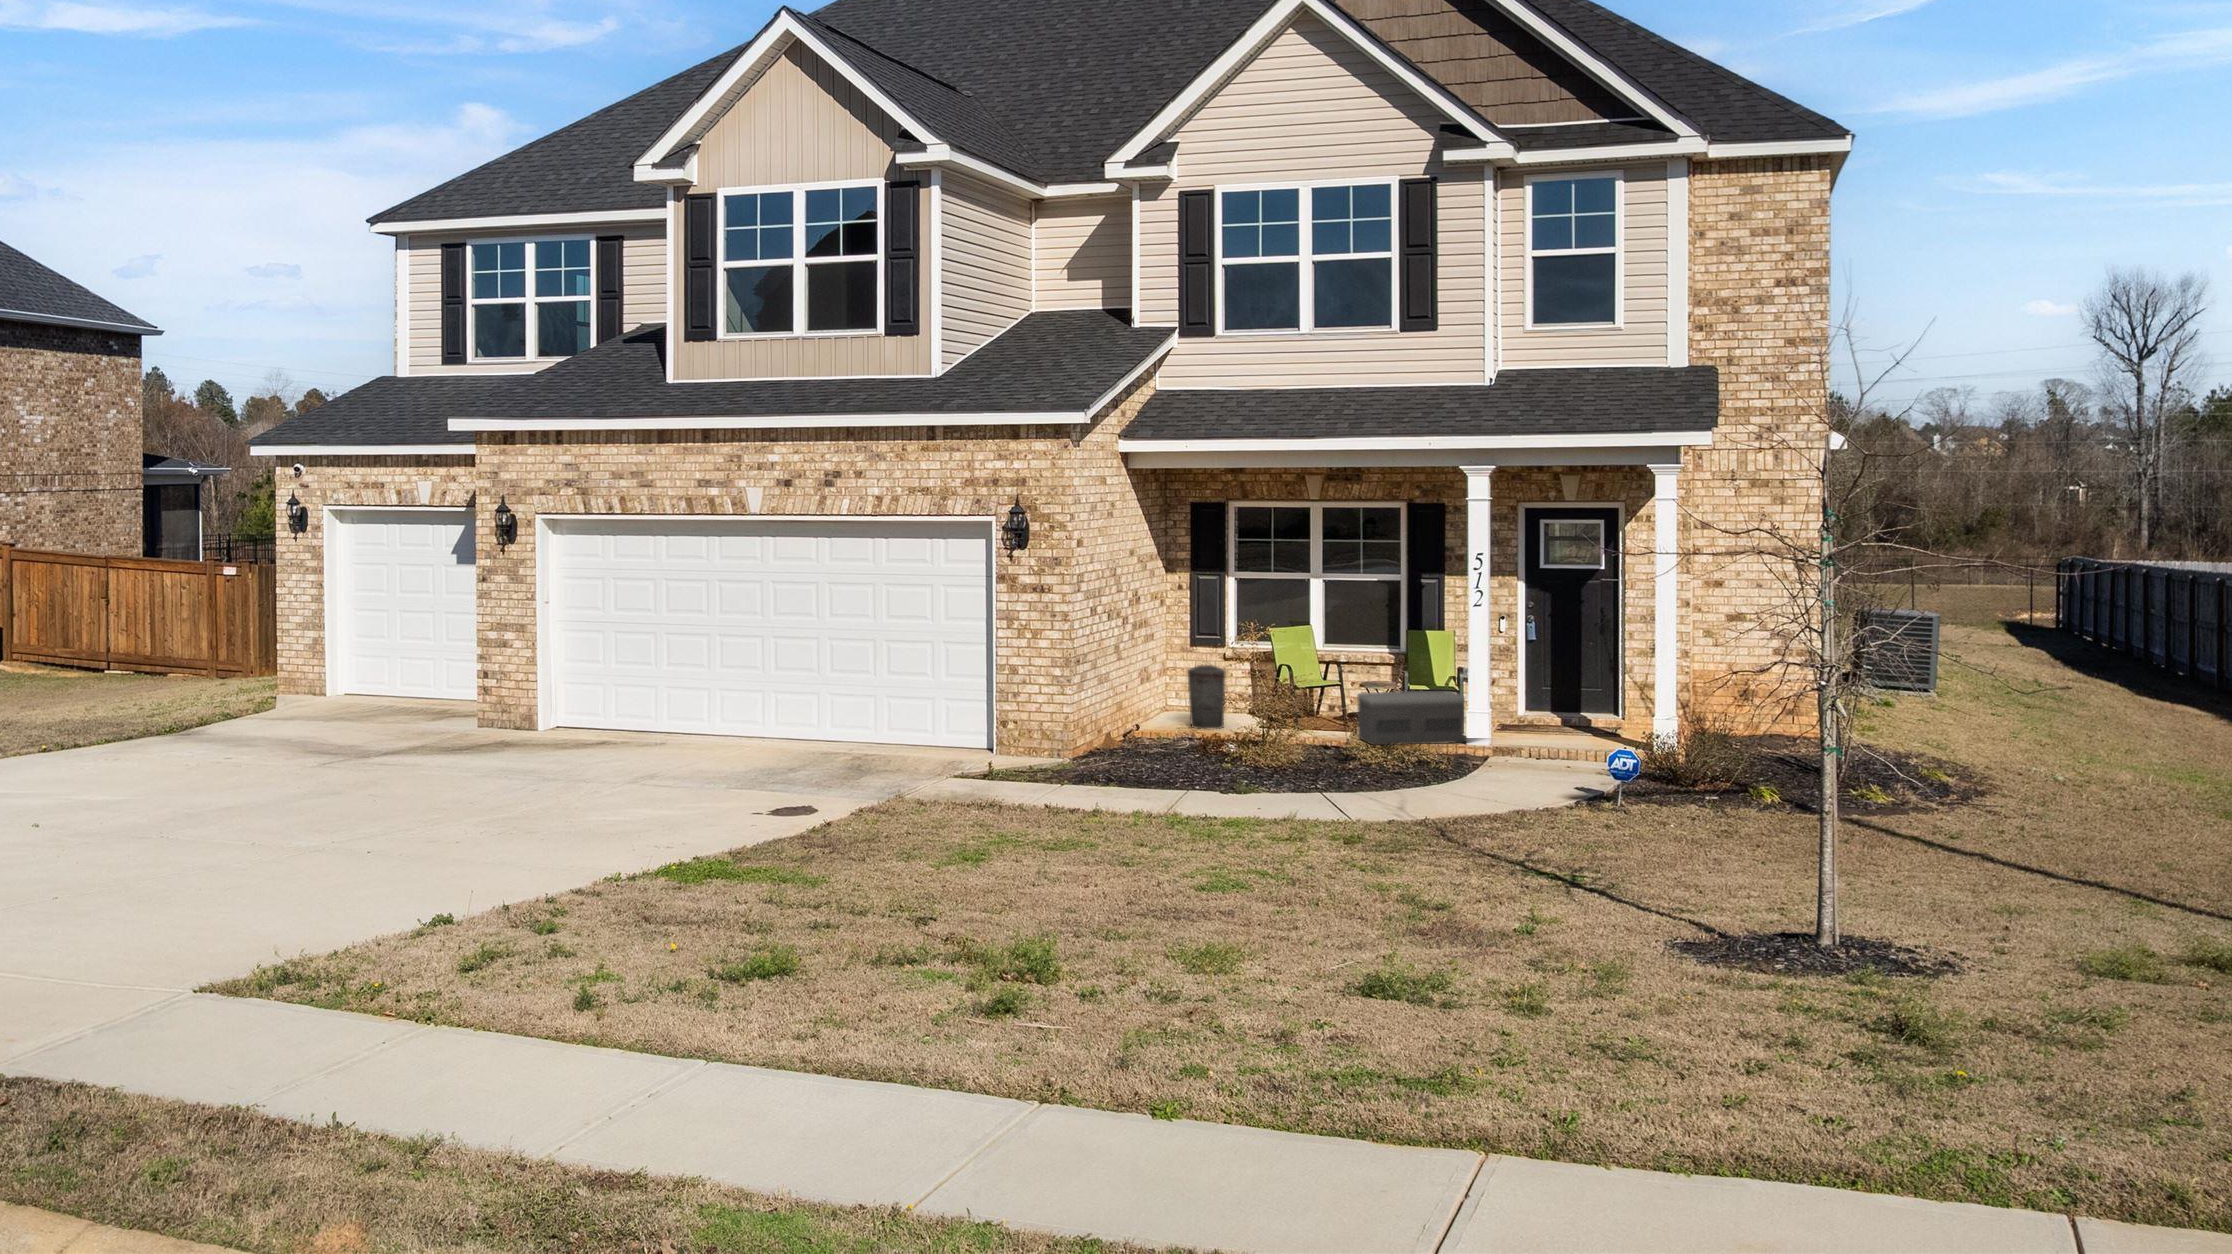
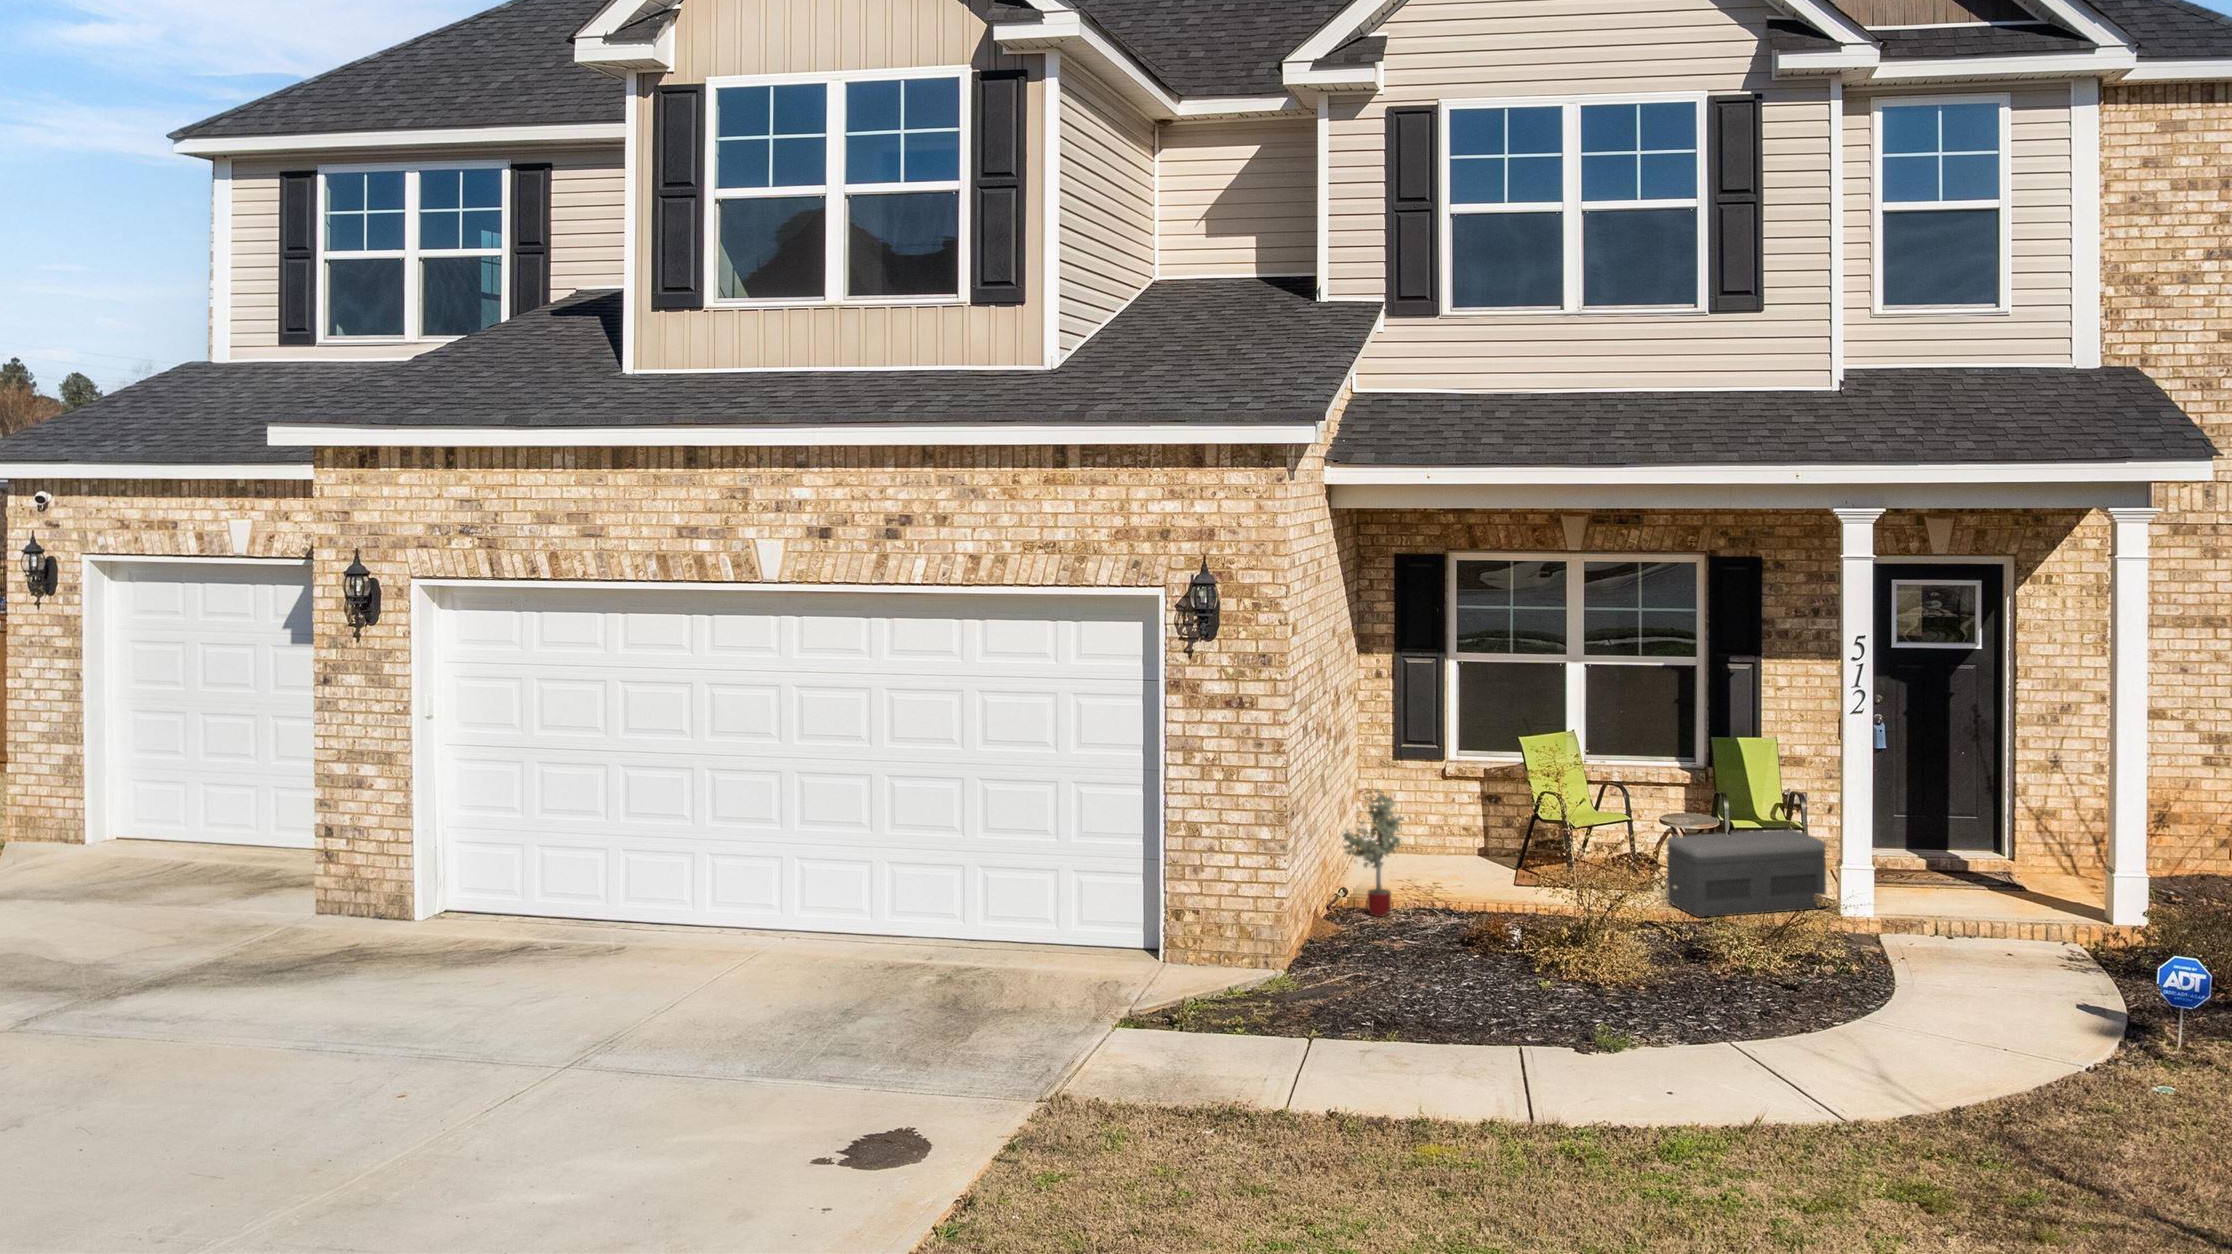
potted tree: none [1130,655,1174,741] -> present [1343,789,1404,917]
trash can: present [1188,664,1226,729] -> none [1406,787,1462,887]

